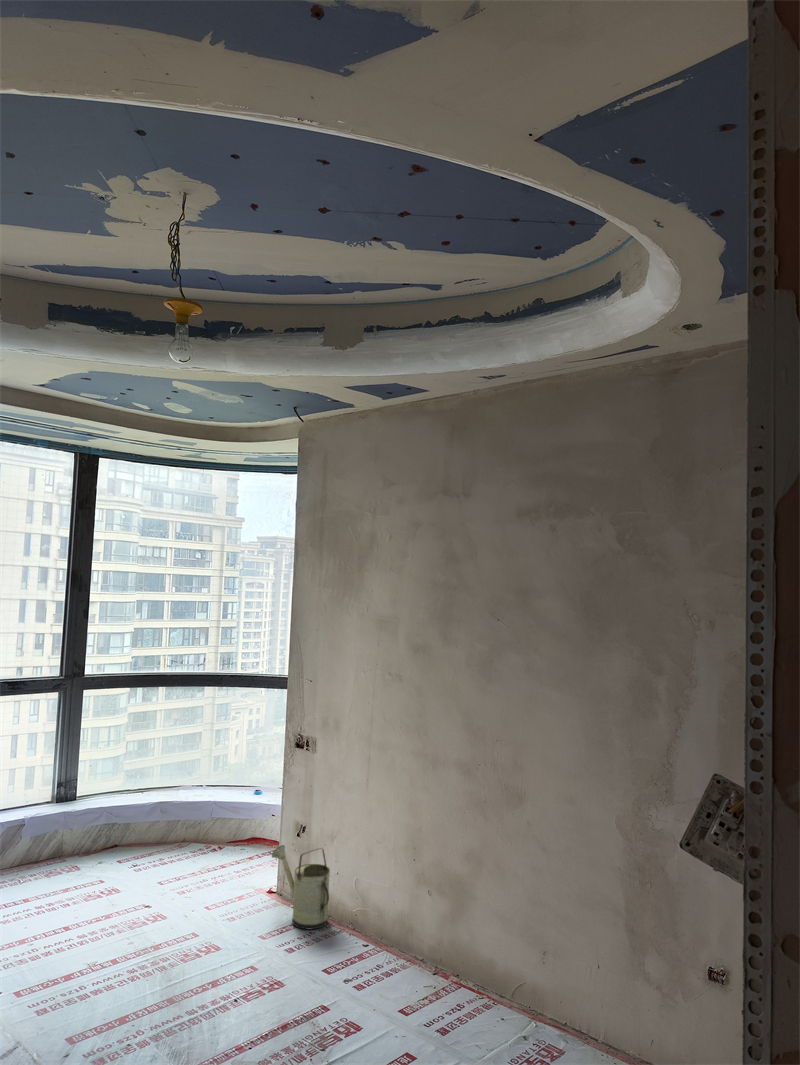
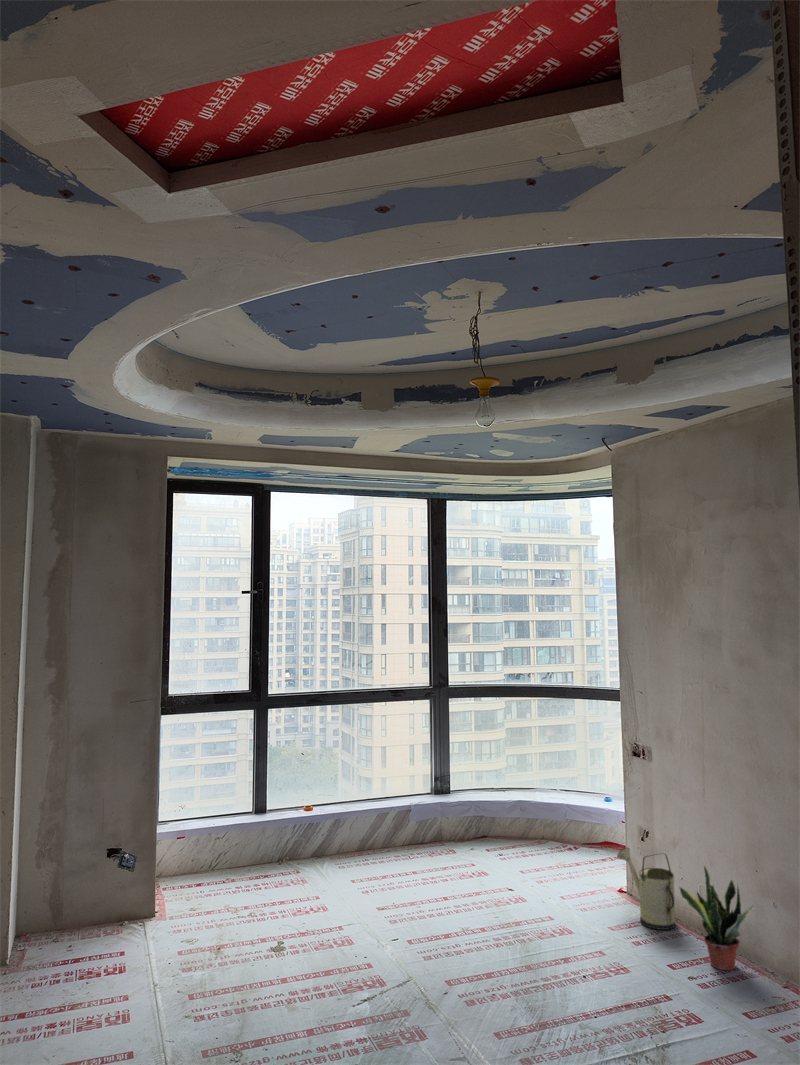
potted plant: none [340,858,411,964] -> present [680,867,754,970]

